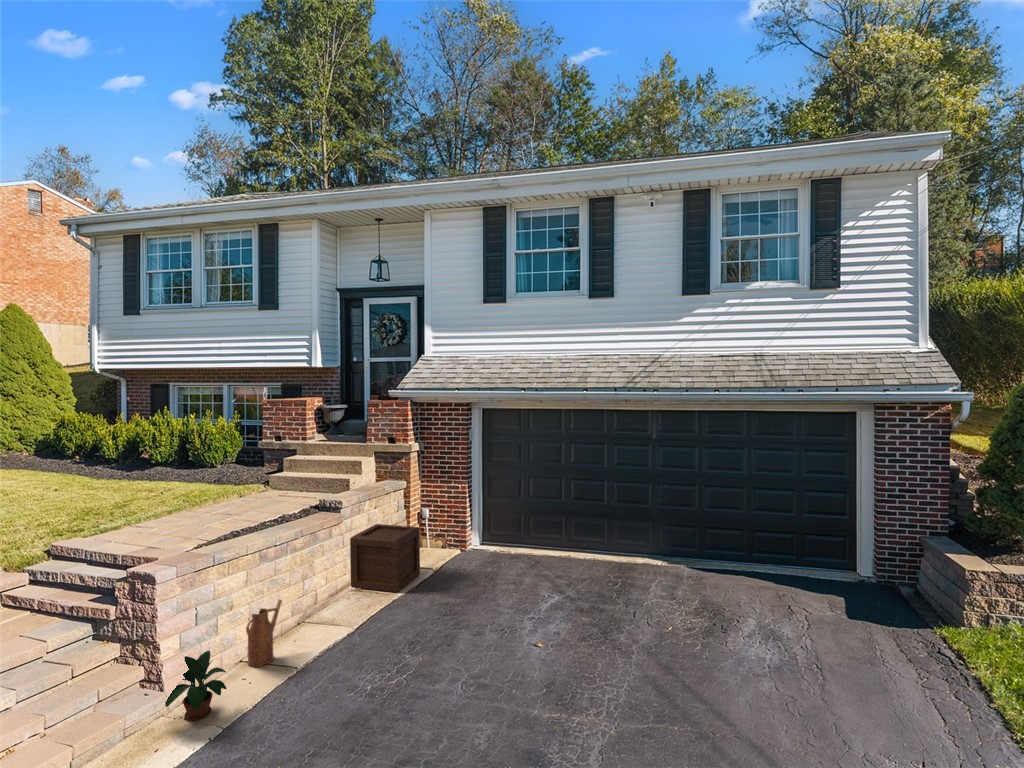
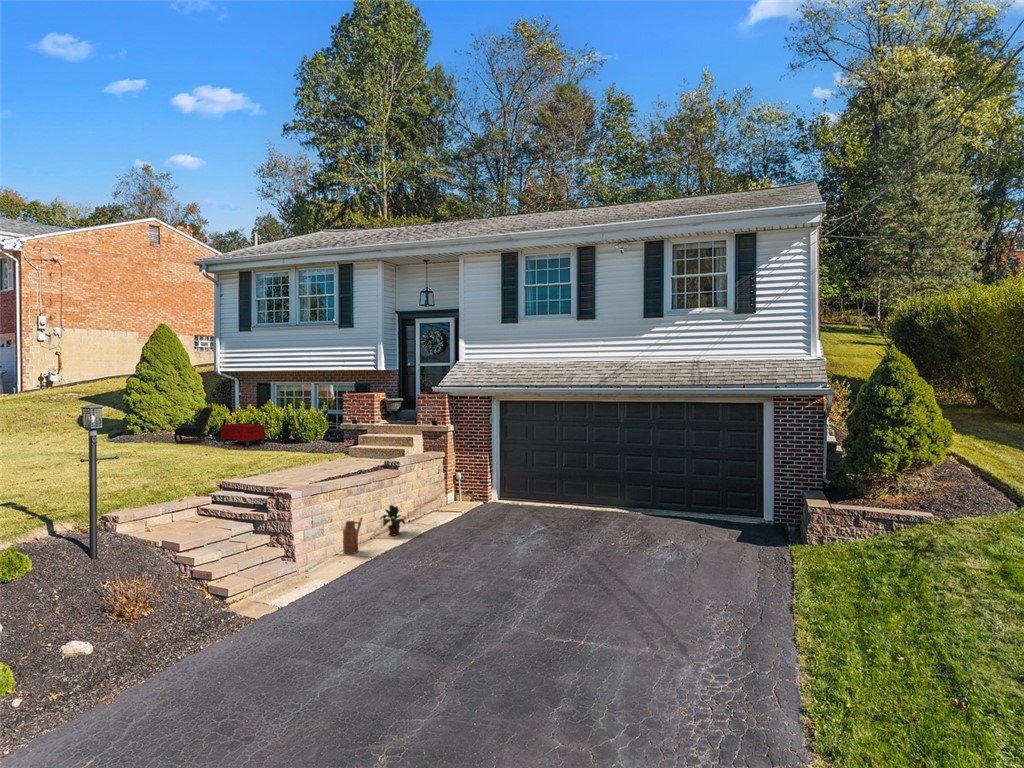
lounge chair: none [21,417,82,468] -> present [174,407,213,444]
bench: none [89,439,153,474] -> present [221,423,265,447]
wooden crate: present [350,524,420,592] -> none [405,480,452,524]
potted plant: present [165,651,227,721] -> present [381,505,405,535]

